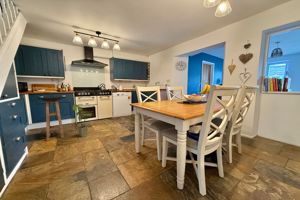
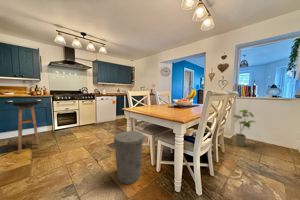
house plant: present [72,104,91,137] -> present [234,110,255,147]
trash can: none [120,126,149,176] -> present [114,131,144,184]

